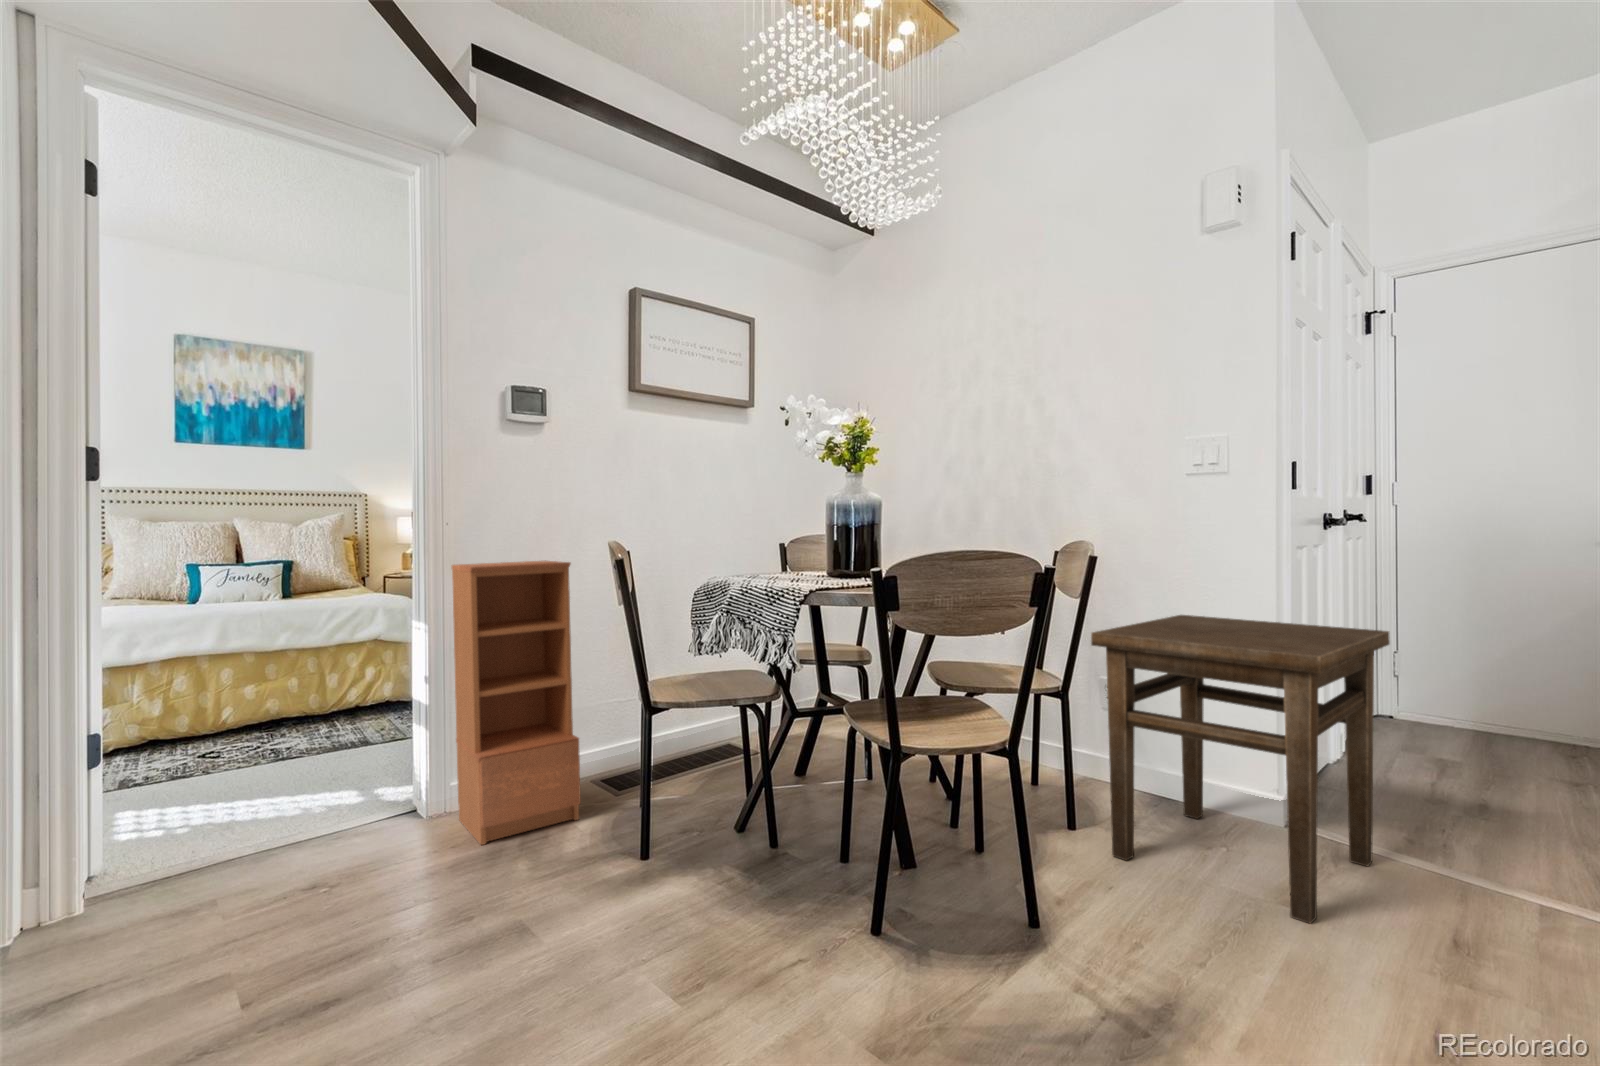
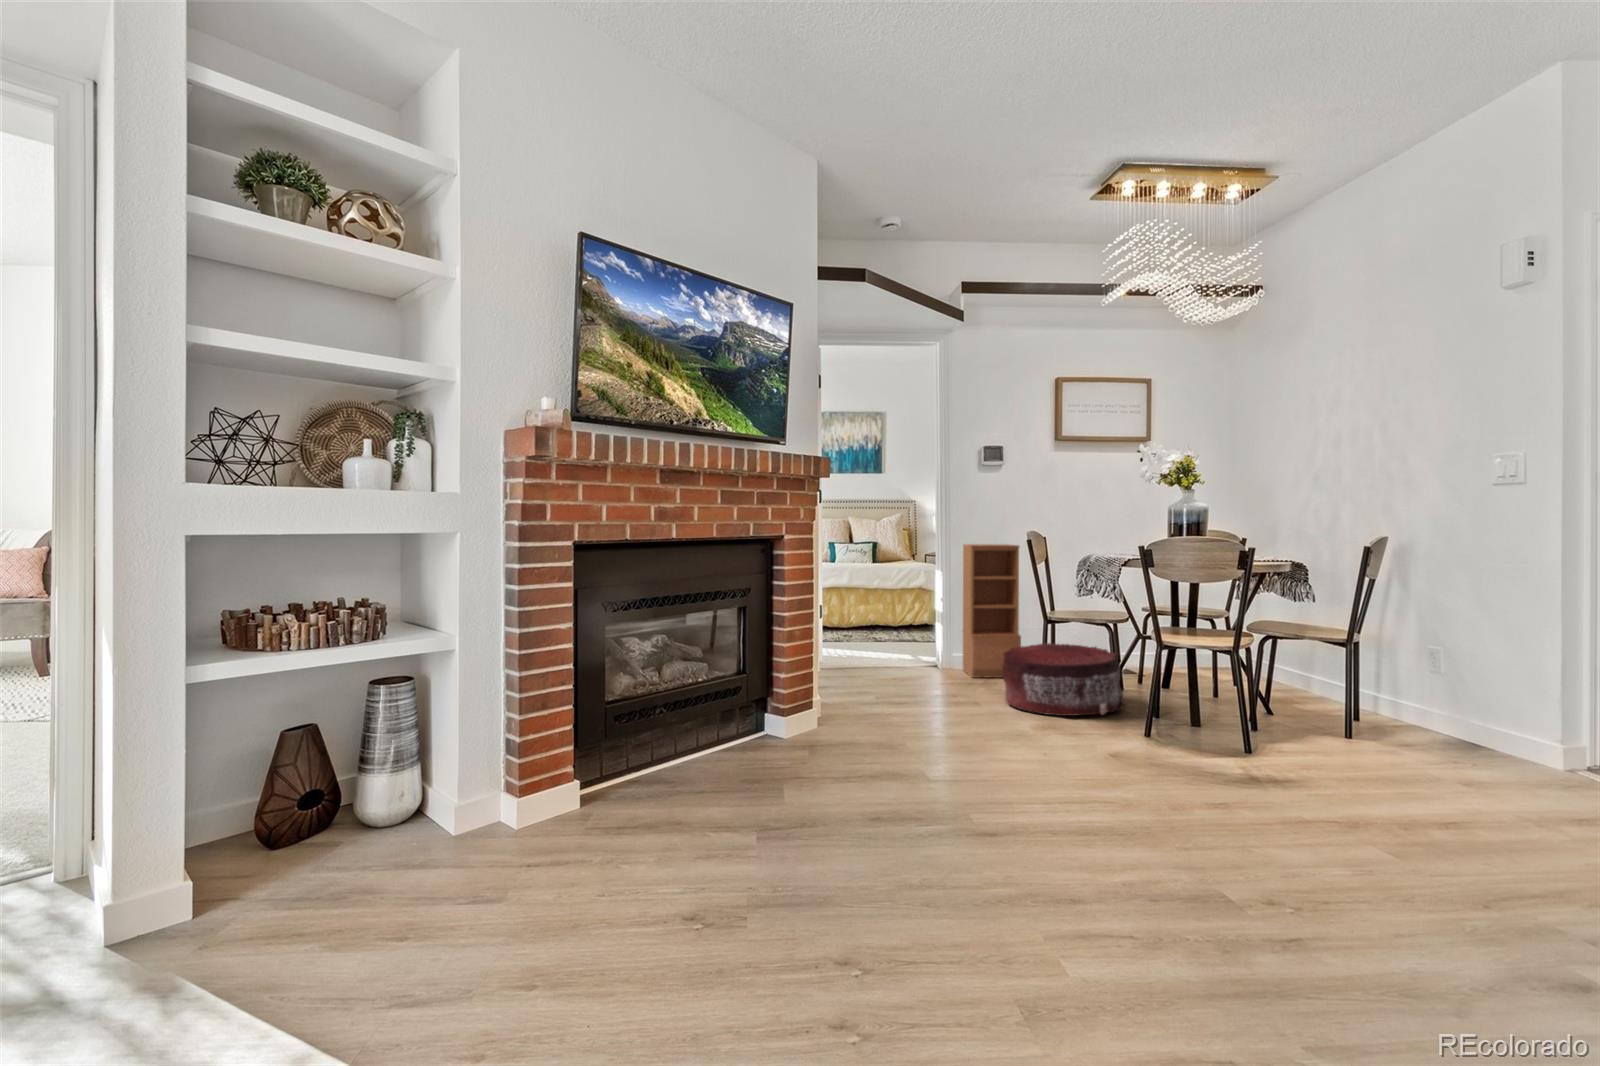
side table: present [1091,615,1390,924] -> none [1308,597,1531,760]
pouf: none [556,756,818,972] -> present [1001,643,1124,716]

